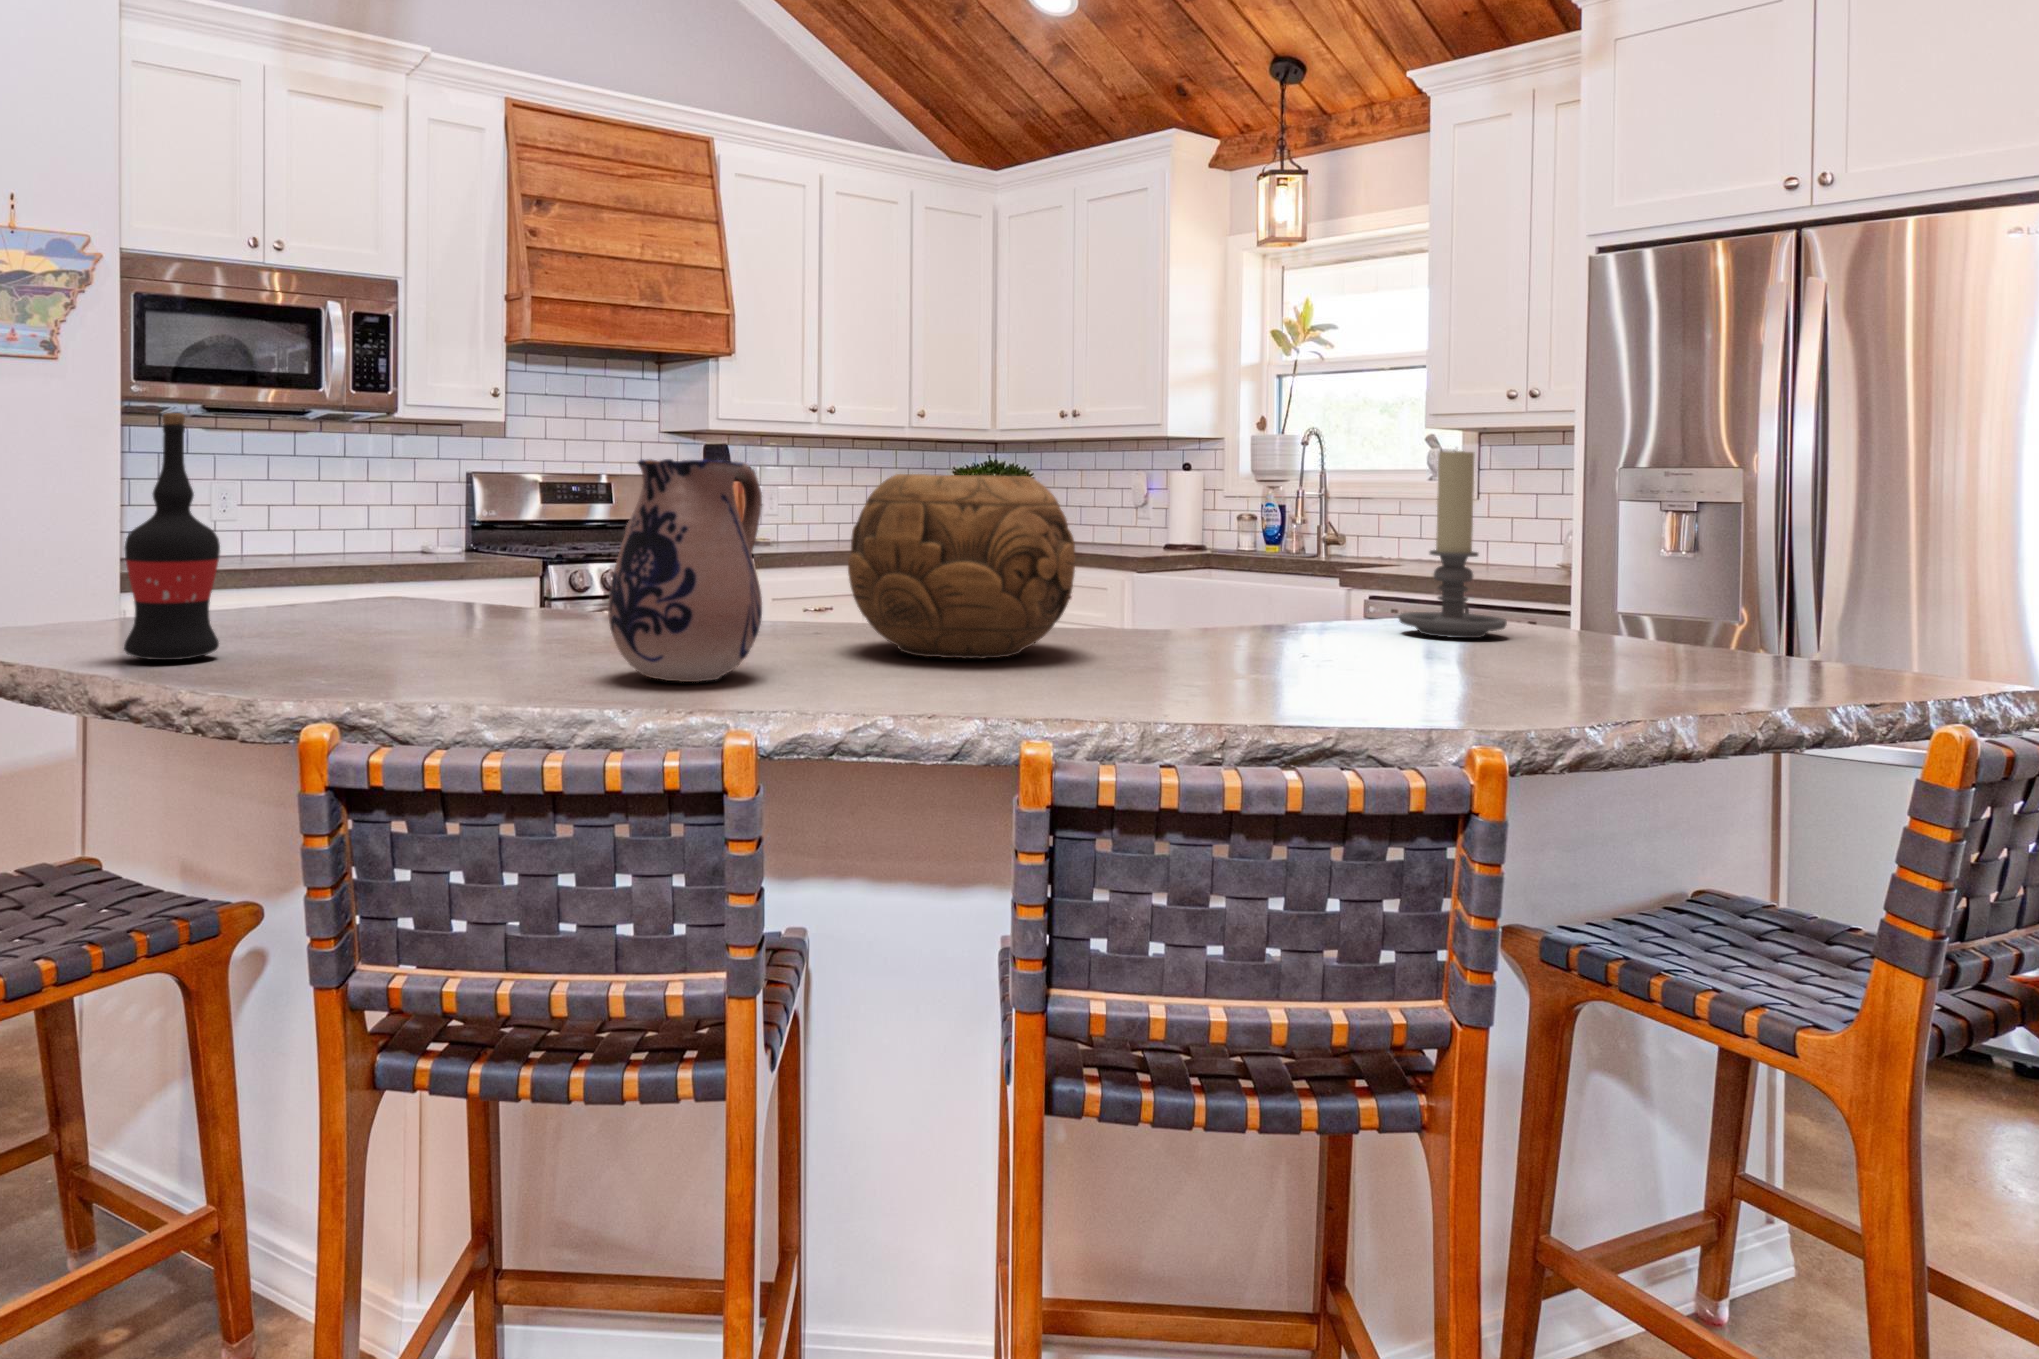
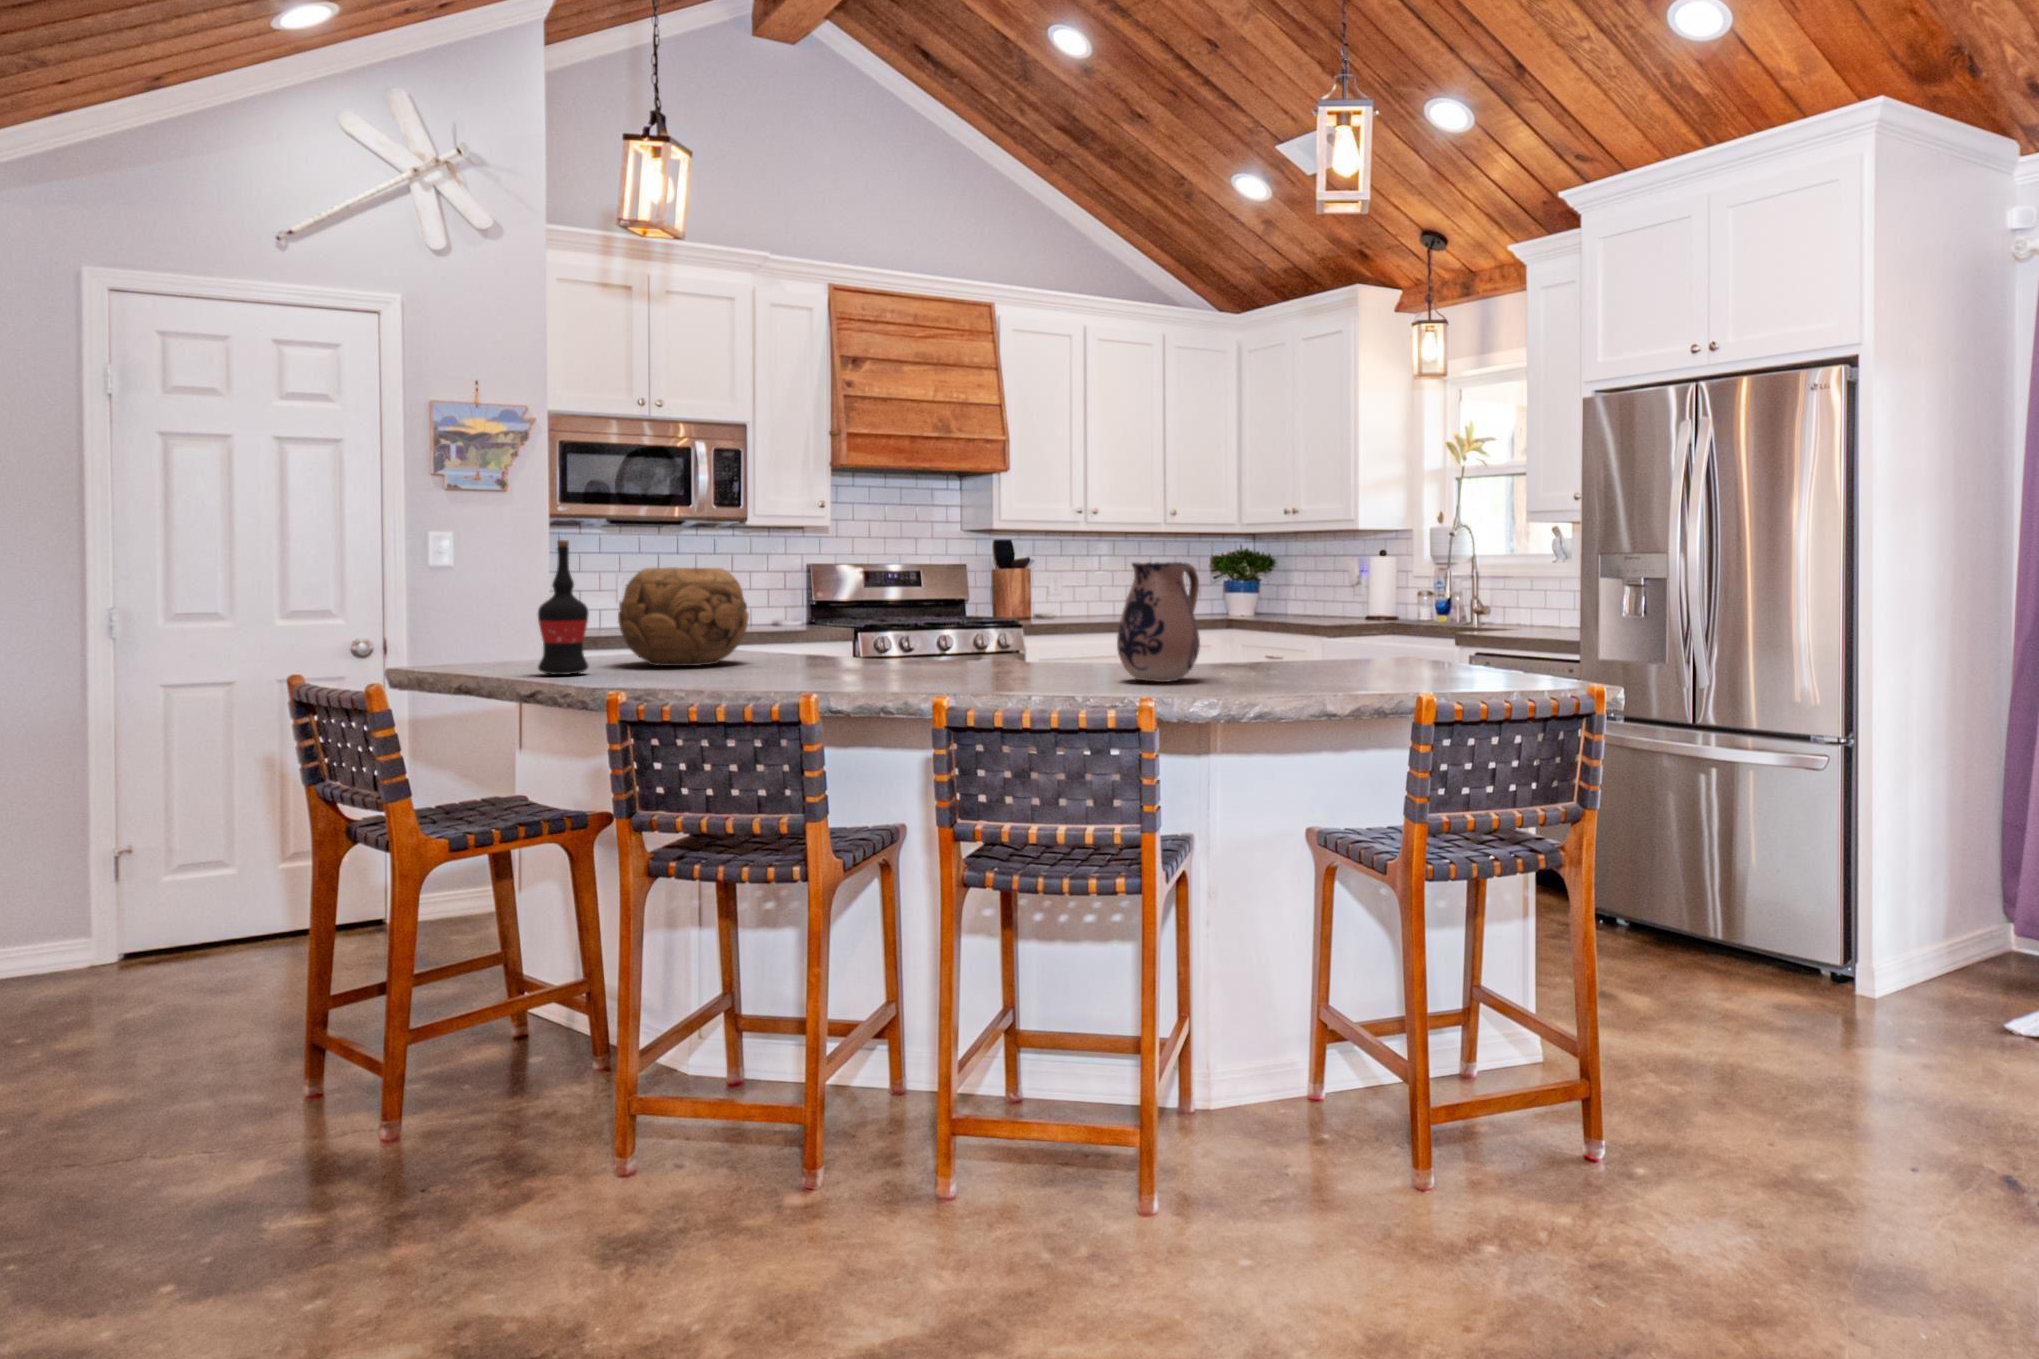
candle holder: present [1399,450,1507,638] -> none [1304,547,1367,665]
ceramic pitcher: present [608,459,762,682] -> present [1117,562,1200,682]
decorative bowl: present [848,474,1076,659] -> present [618,568,749,666]

